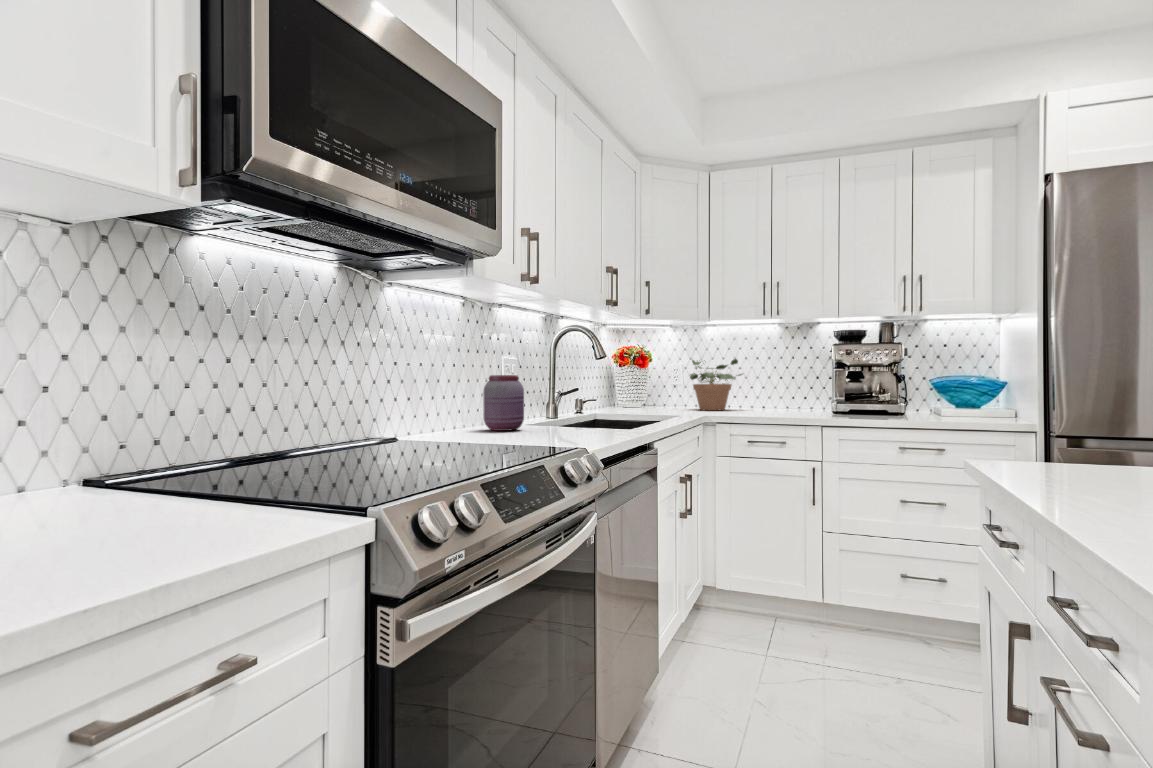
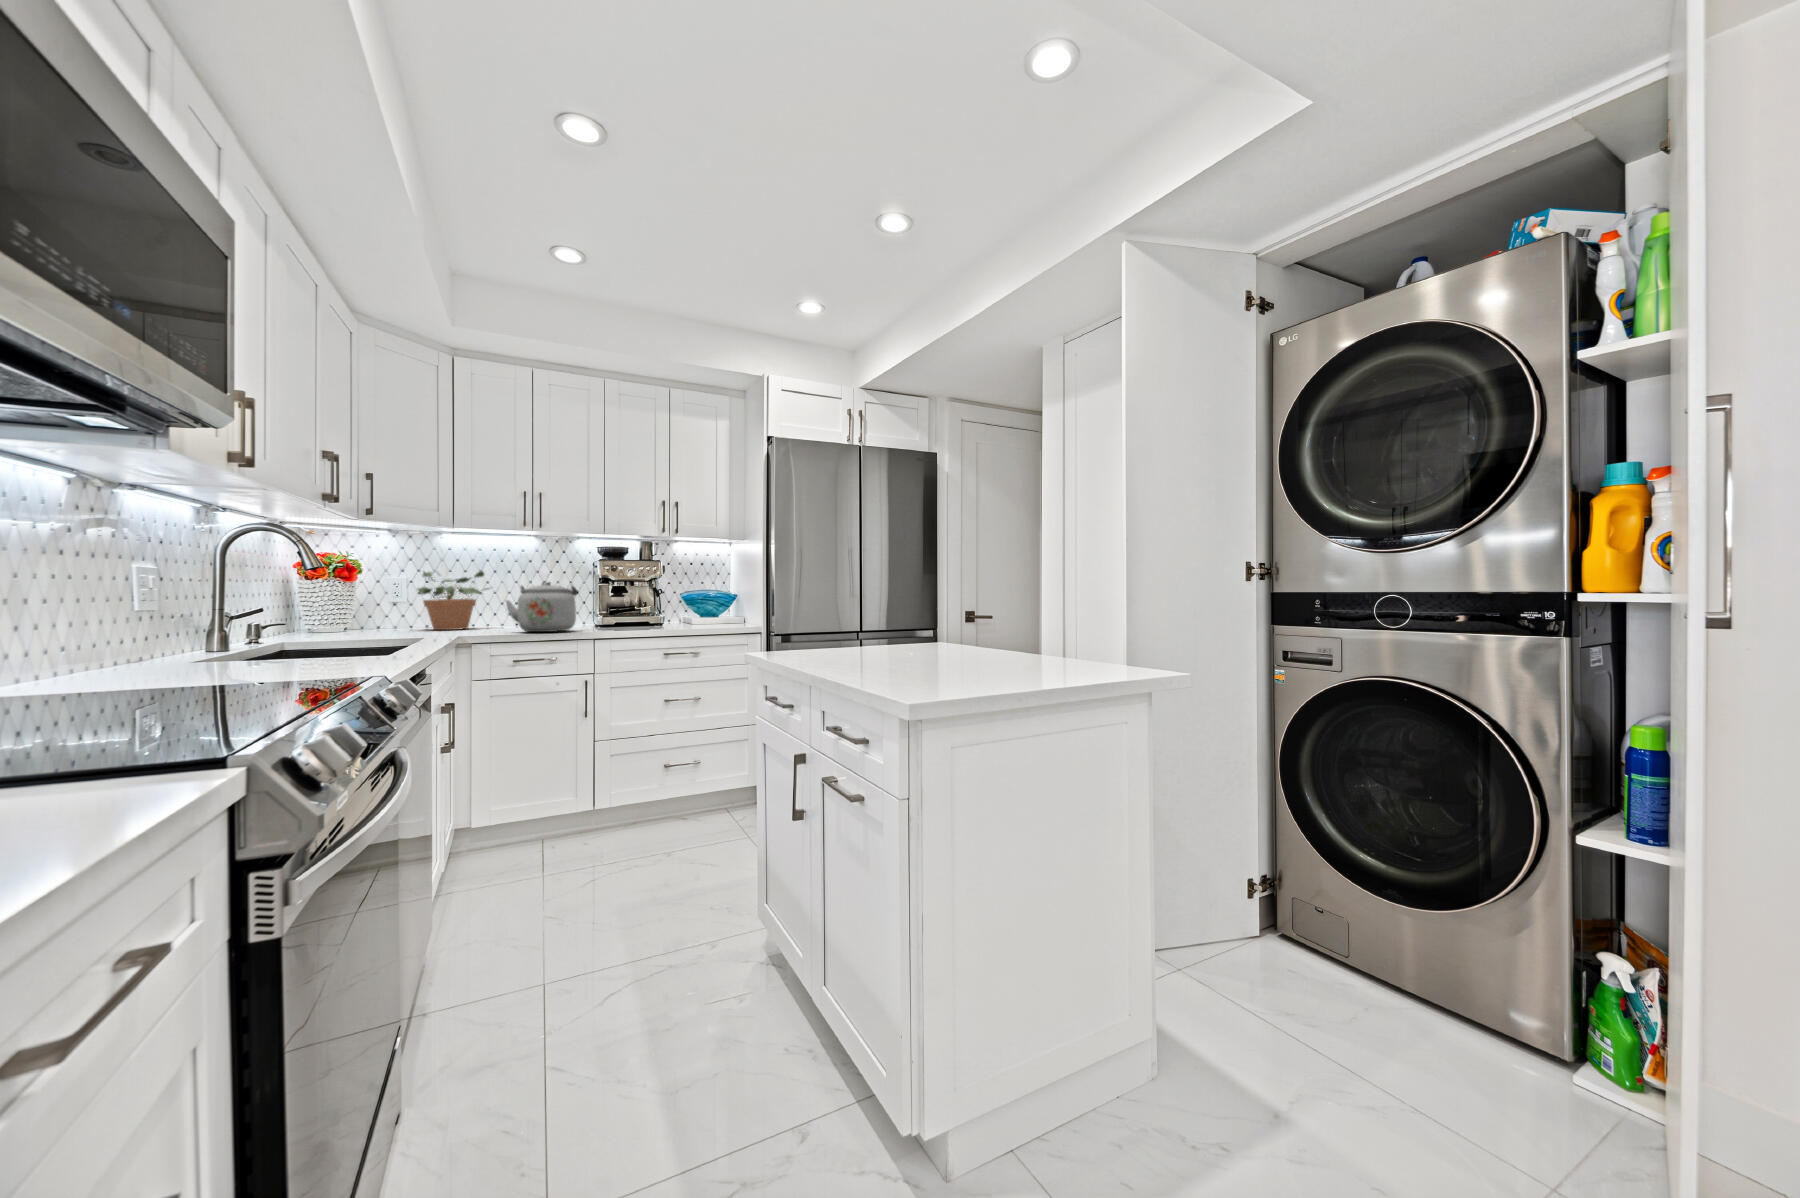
kettle: none [746,367,812,416] -> present [506,582,578,632]
jar: present [483,375,524,431] -> none [121,592,211,674]

